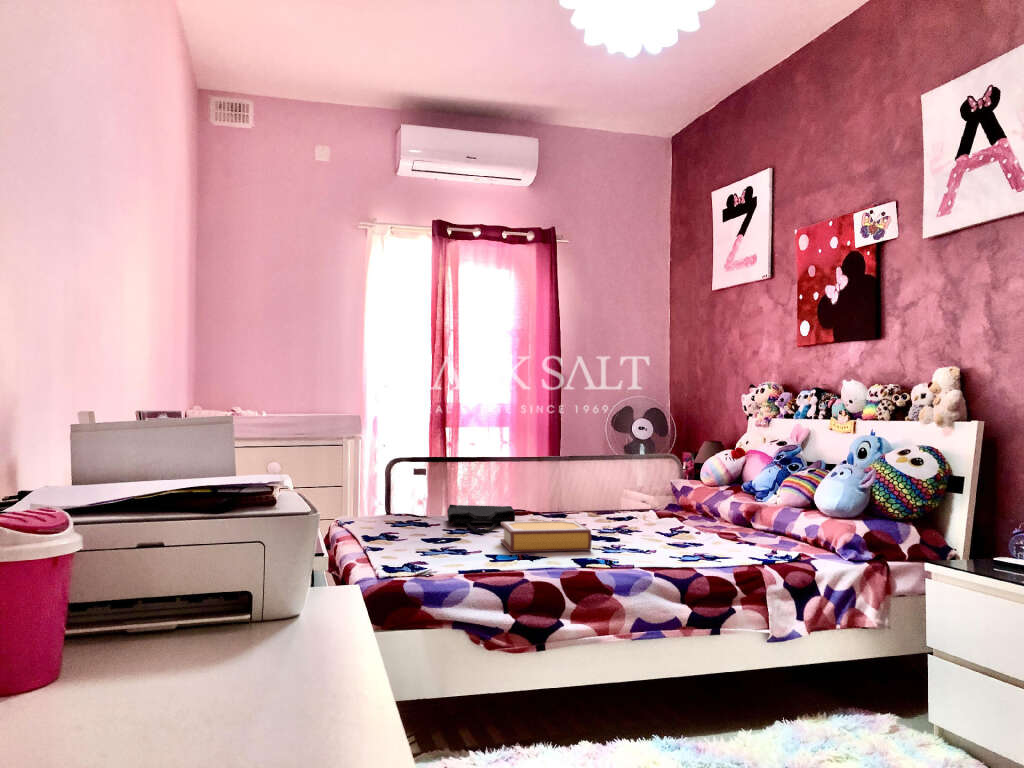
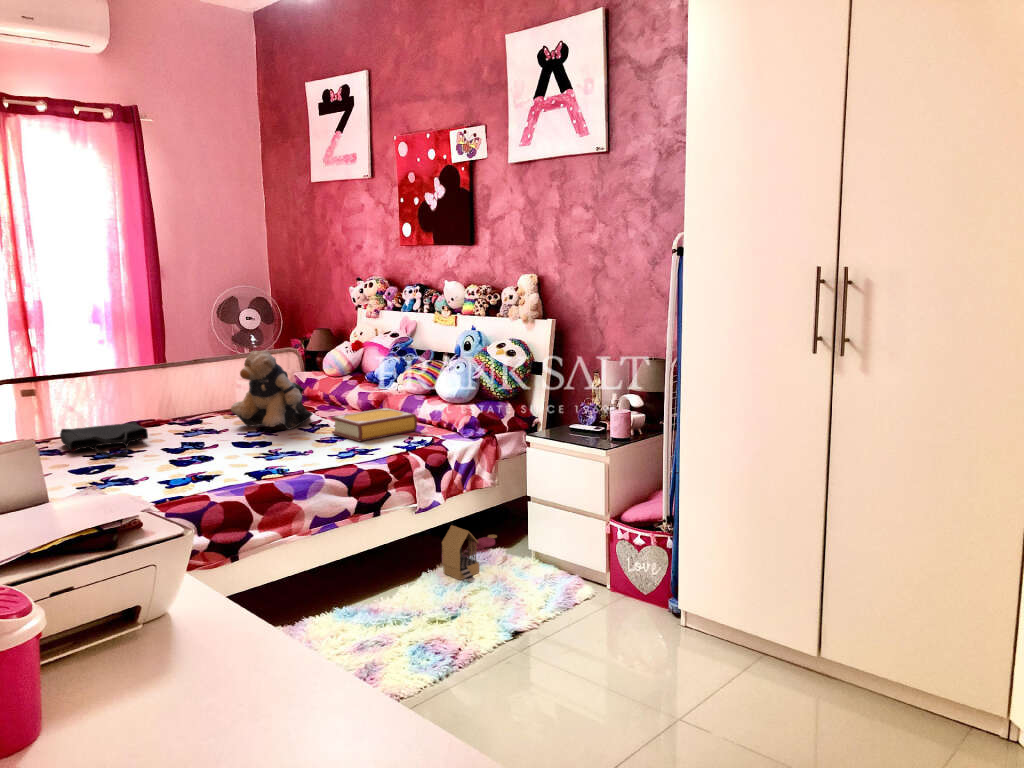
teddy bear: none [597,445,678,531] -> present [231,351,313,429]
book: present [501,521,592,552] -> present [331,408,417,441]
toy house: none [800,667,883,746] -> present [442,525,497,581]

